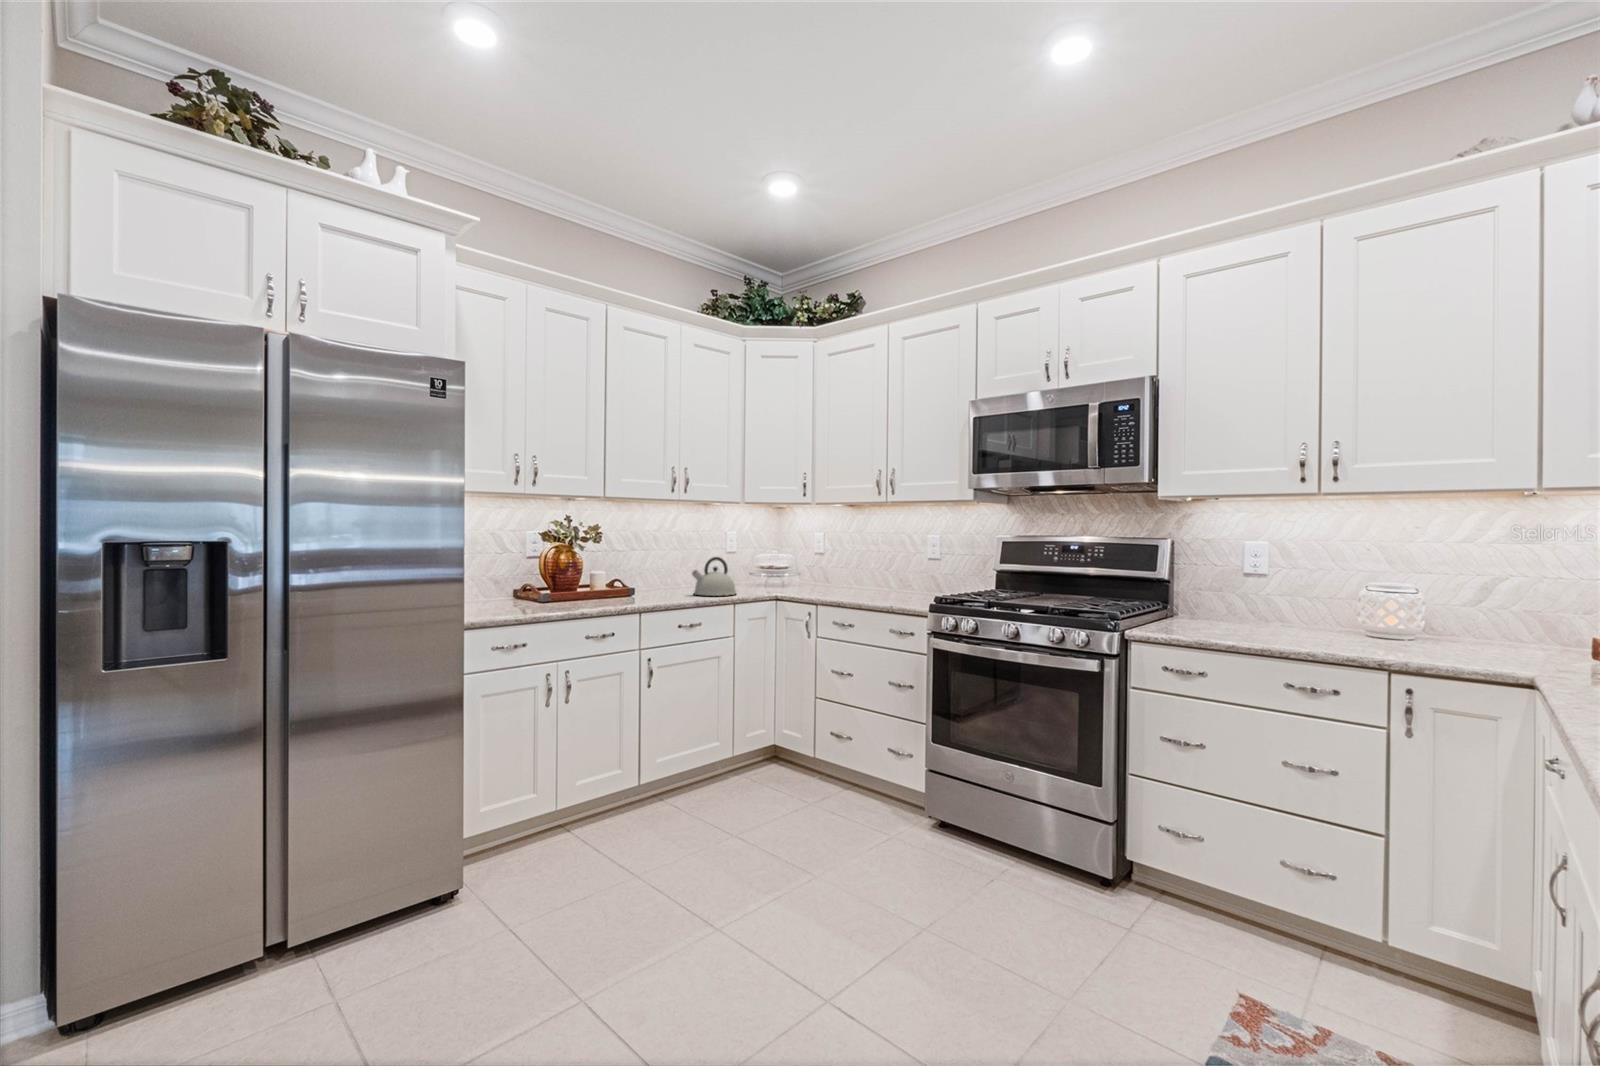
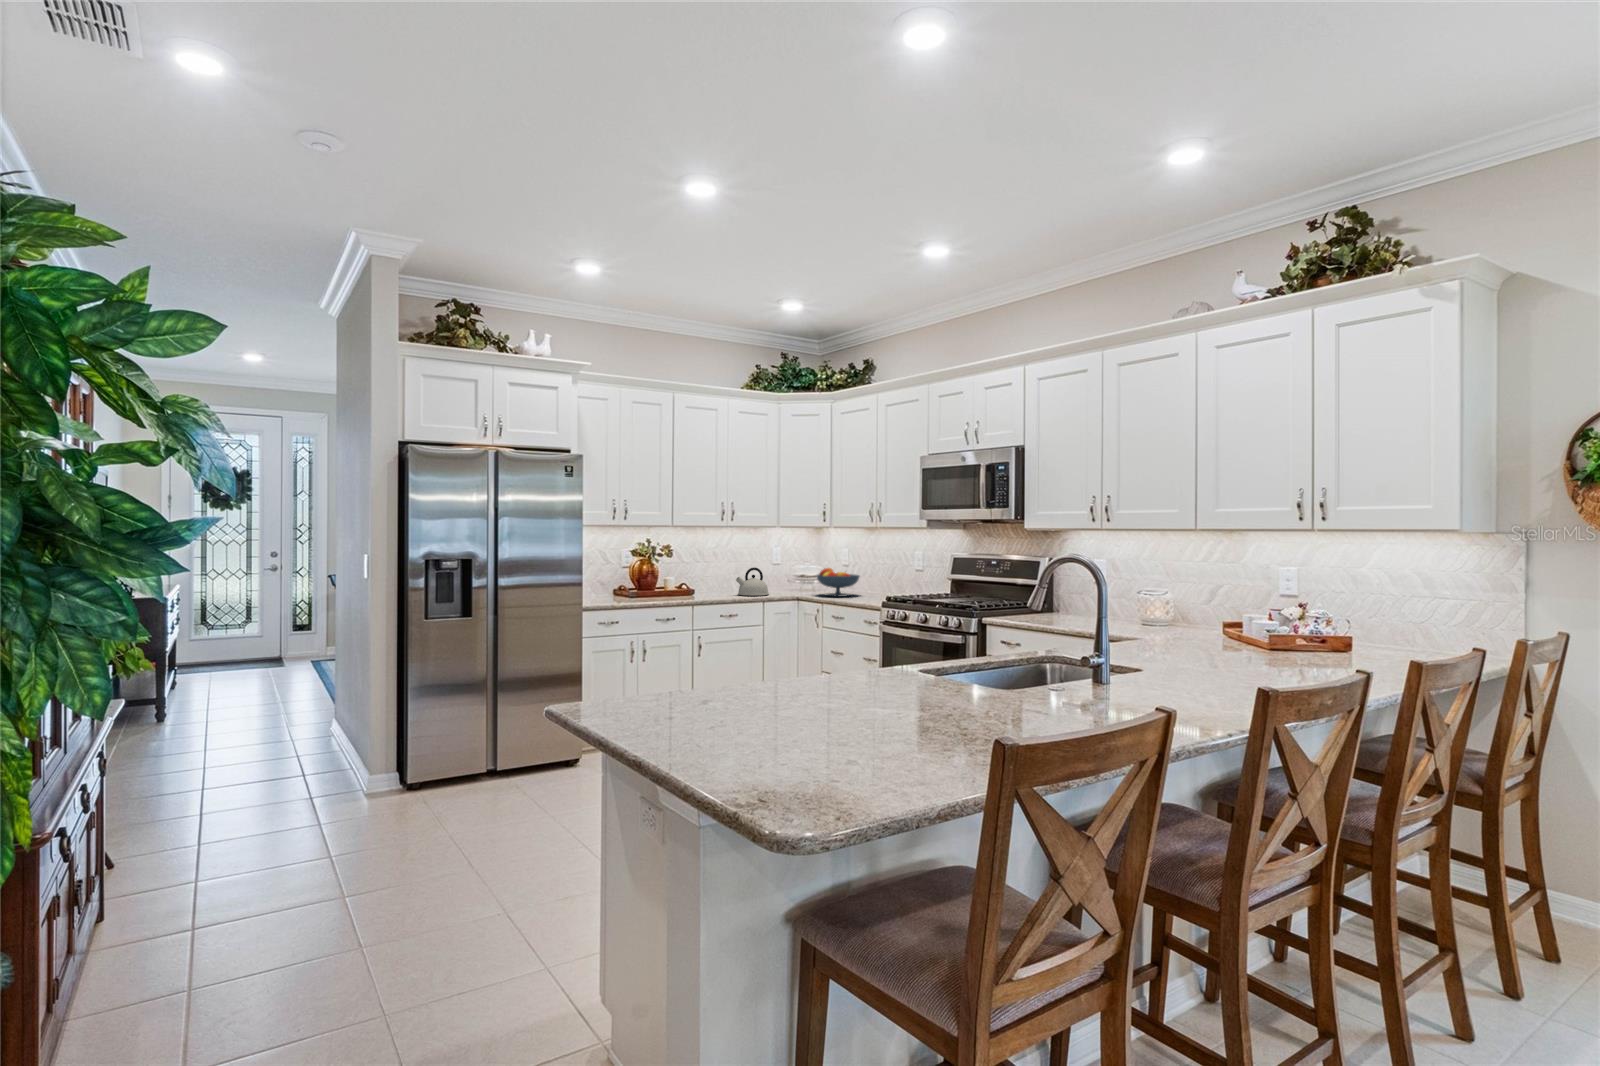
fruit bowl: none [801,556,860,595] -> present [816,568,860,596]

